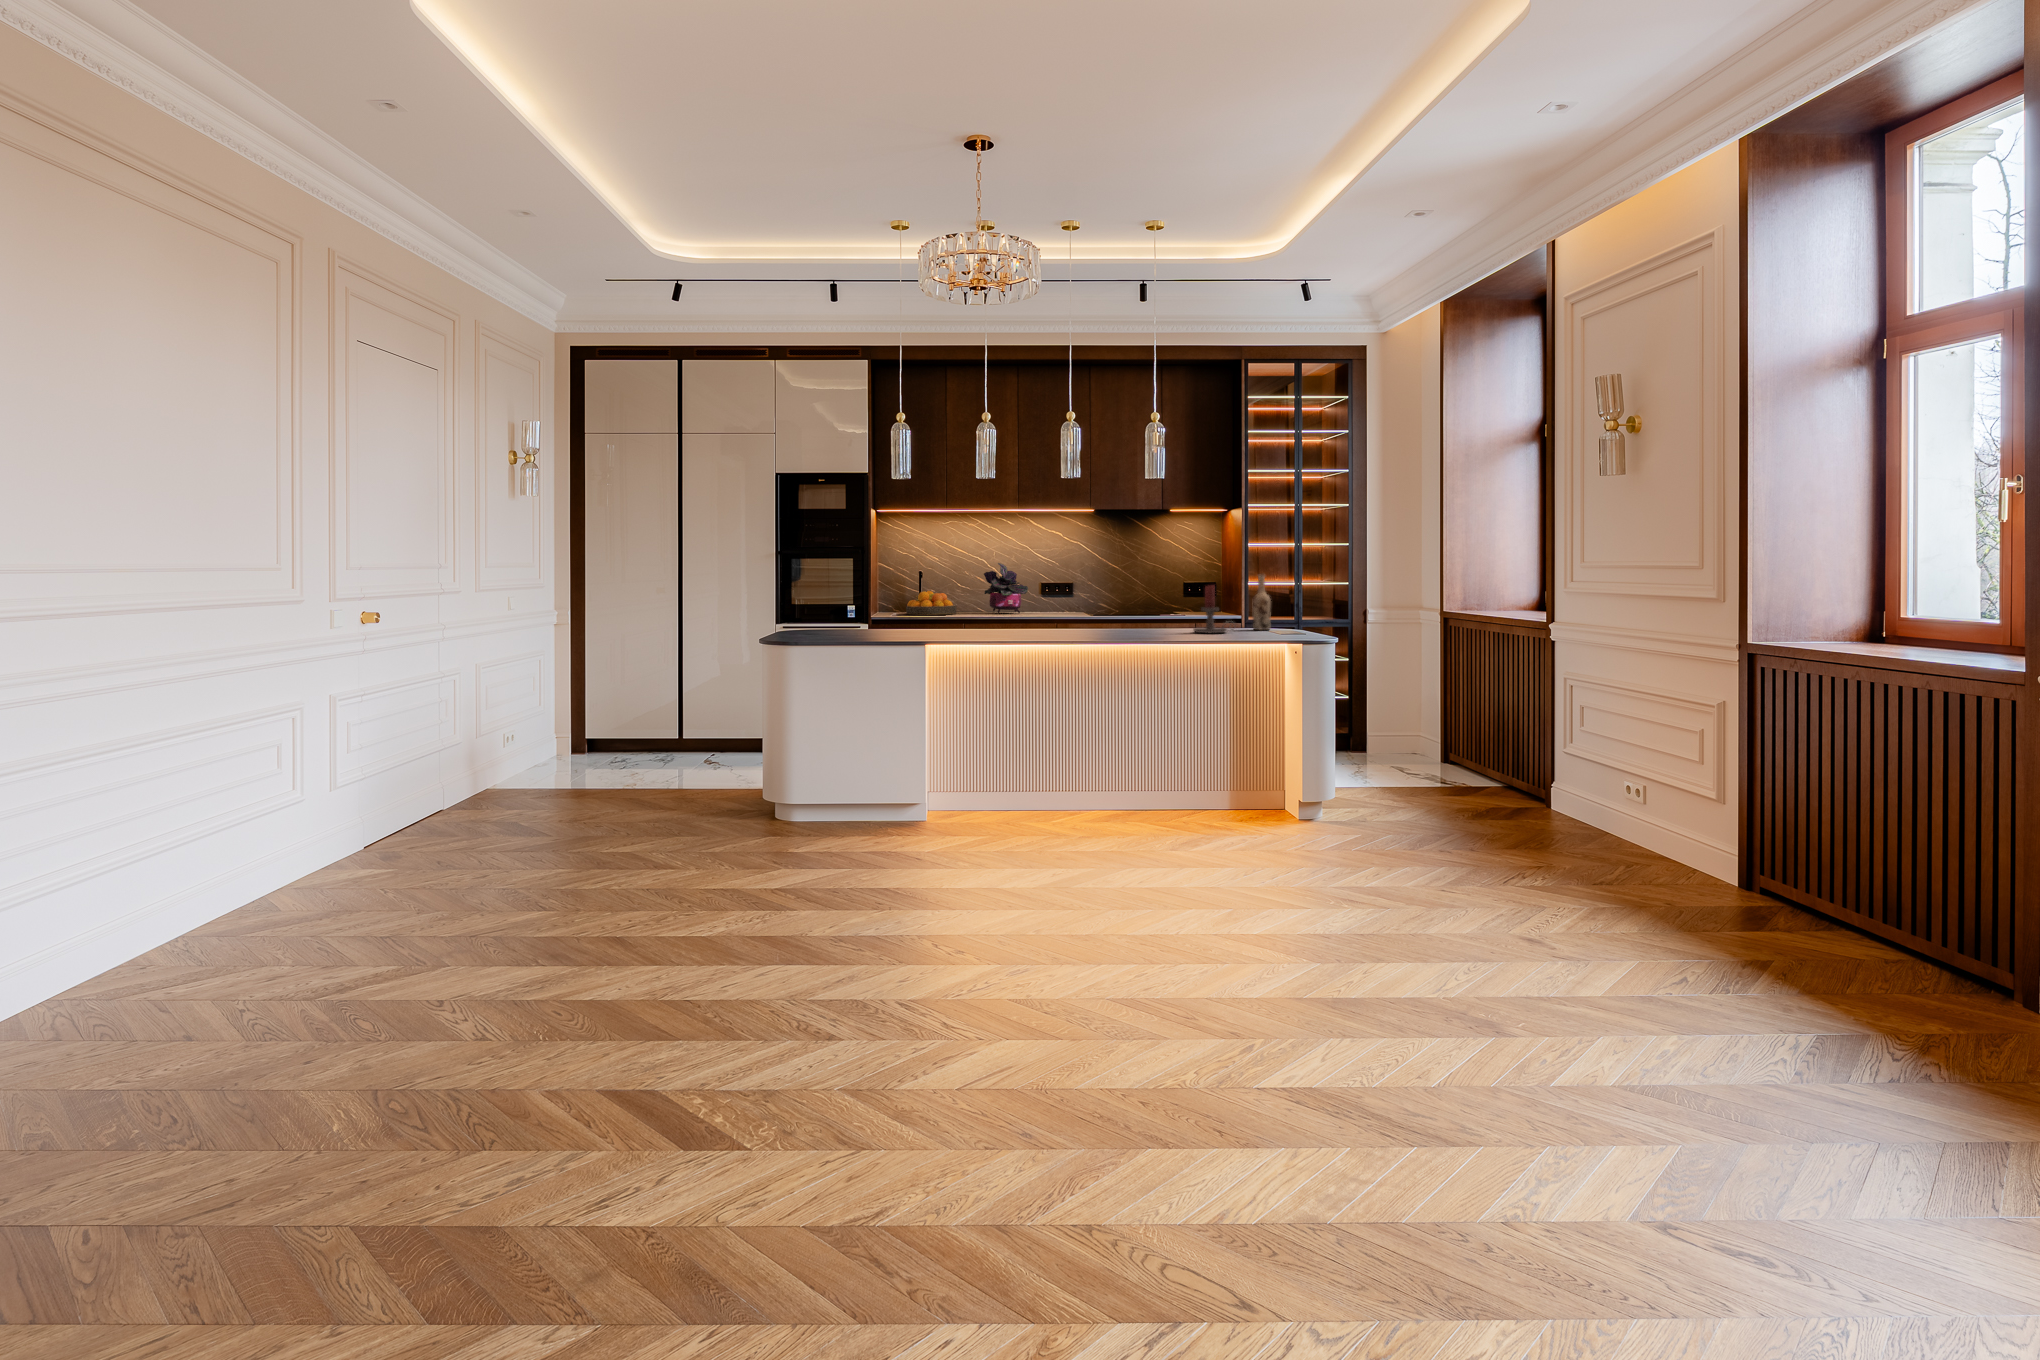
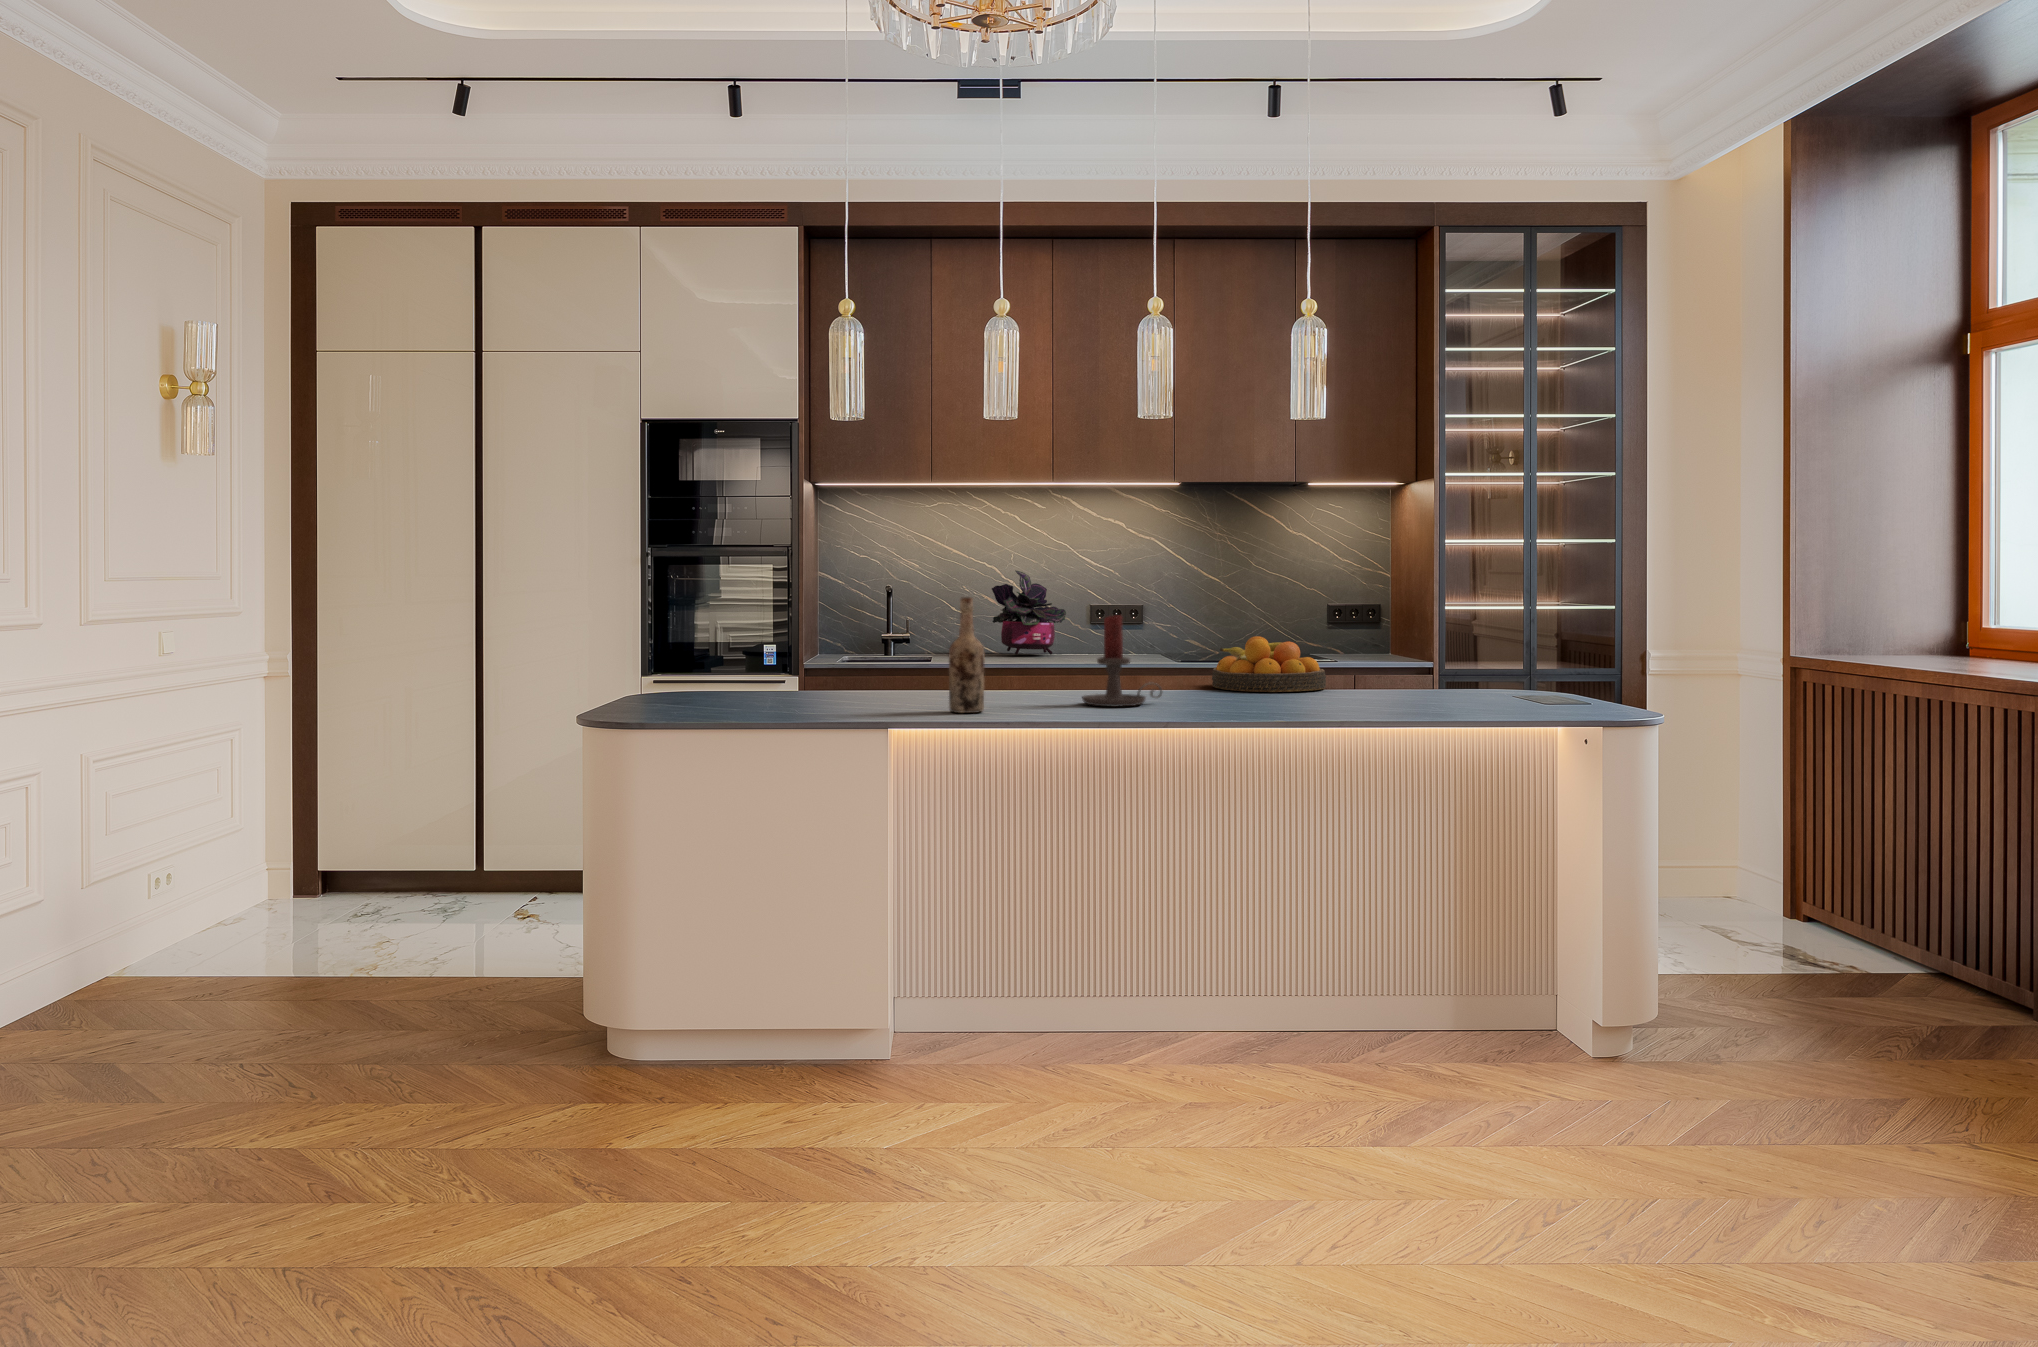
wine bottle: present [1252,574,1271,630] -> present [949,597,985,713]
candle holder: present [1194,585,1231,633] -> present [1082,615,1162,707]
fruit bowl: present [906,591,956,615] -> present [1212,636,1326,692]

